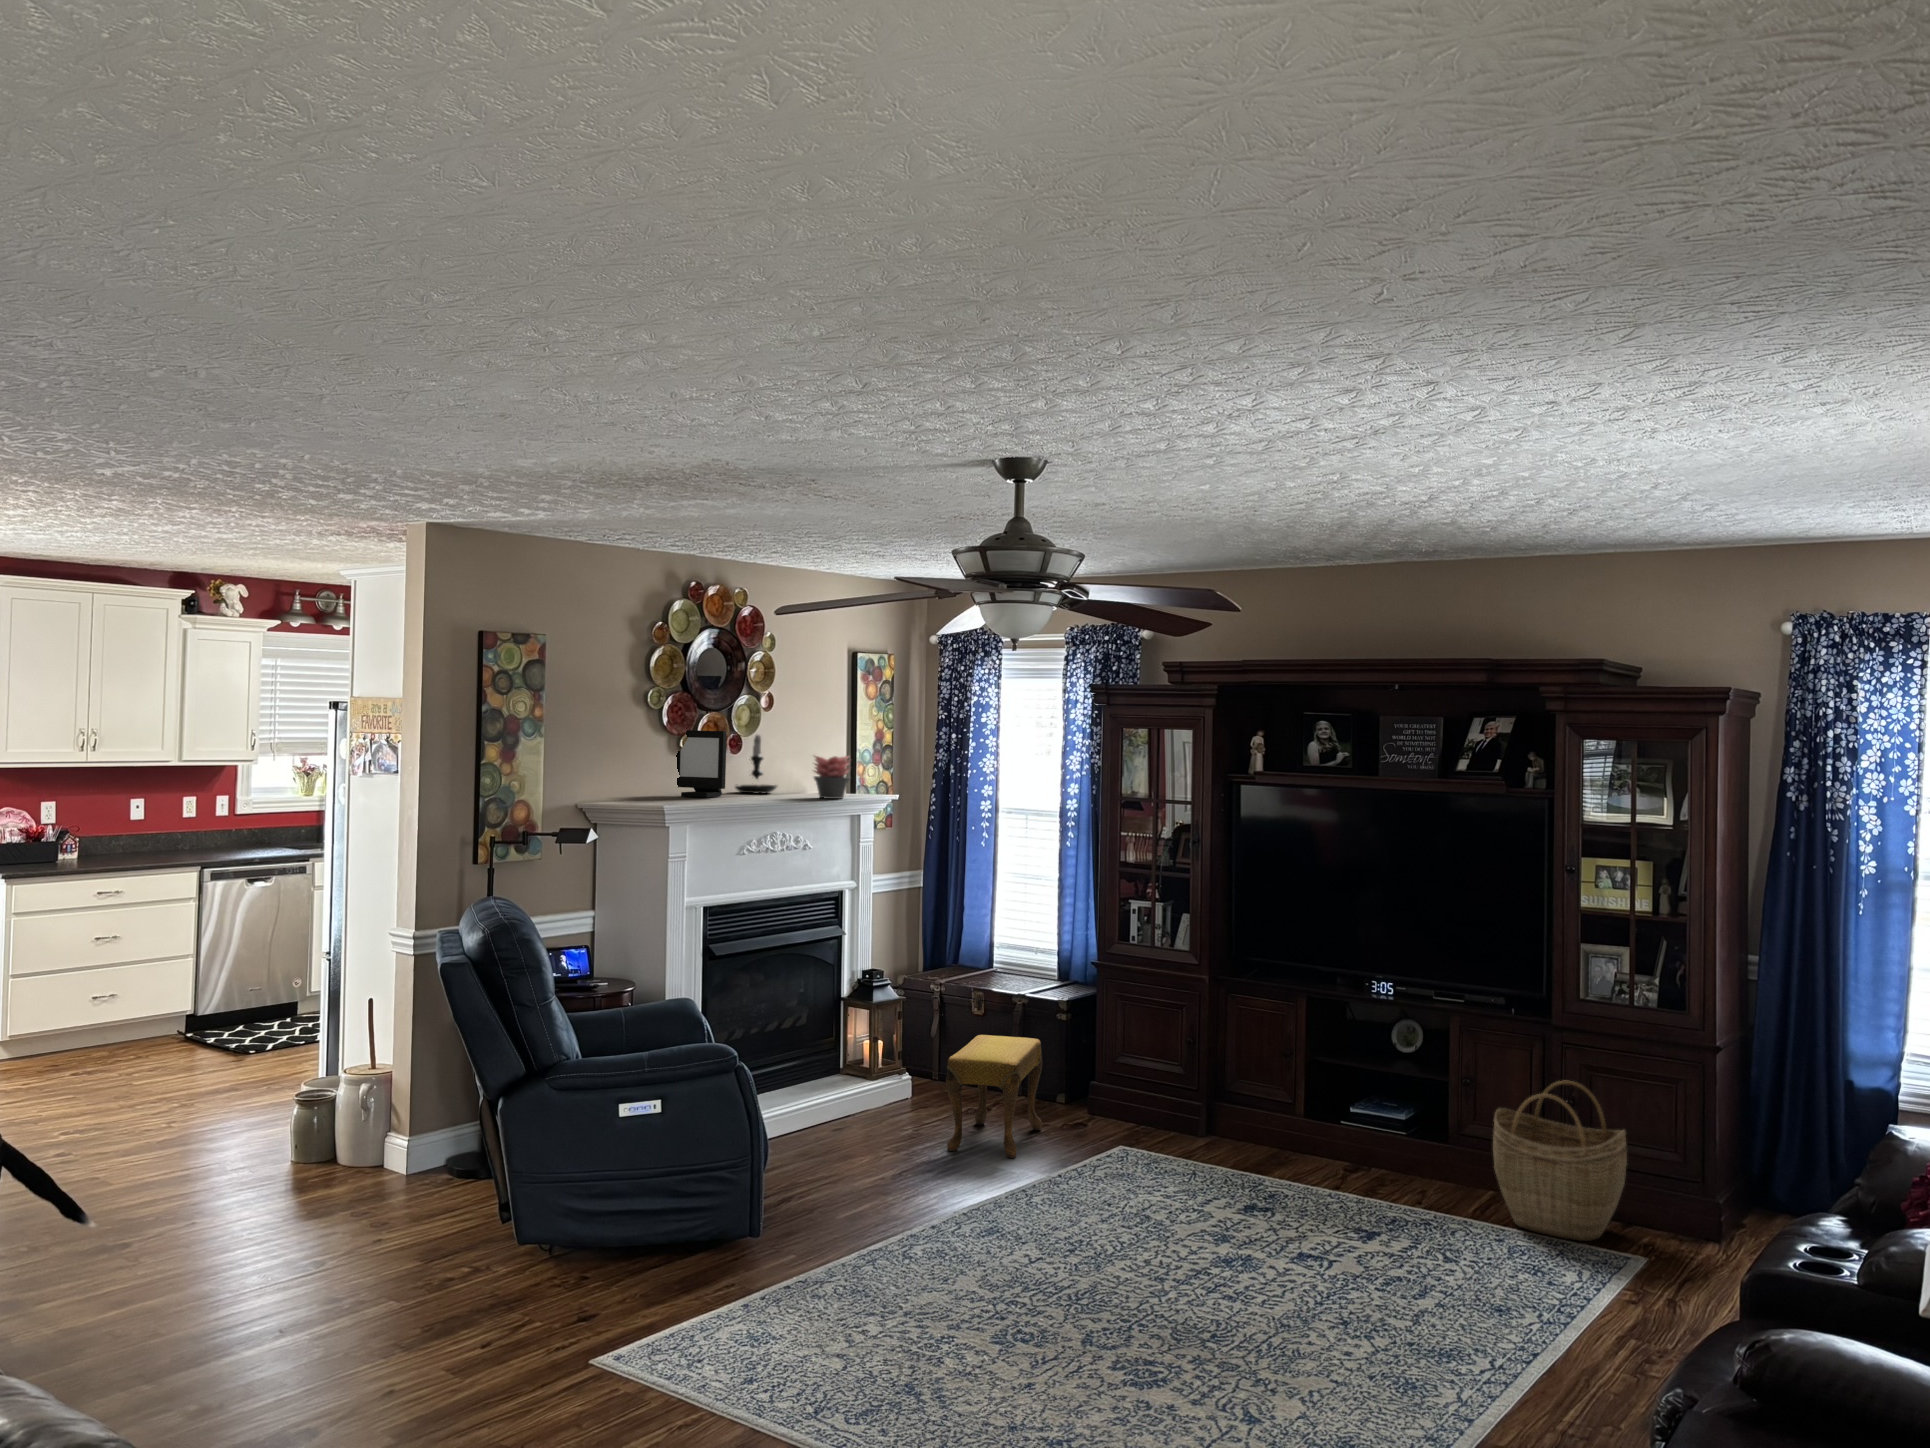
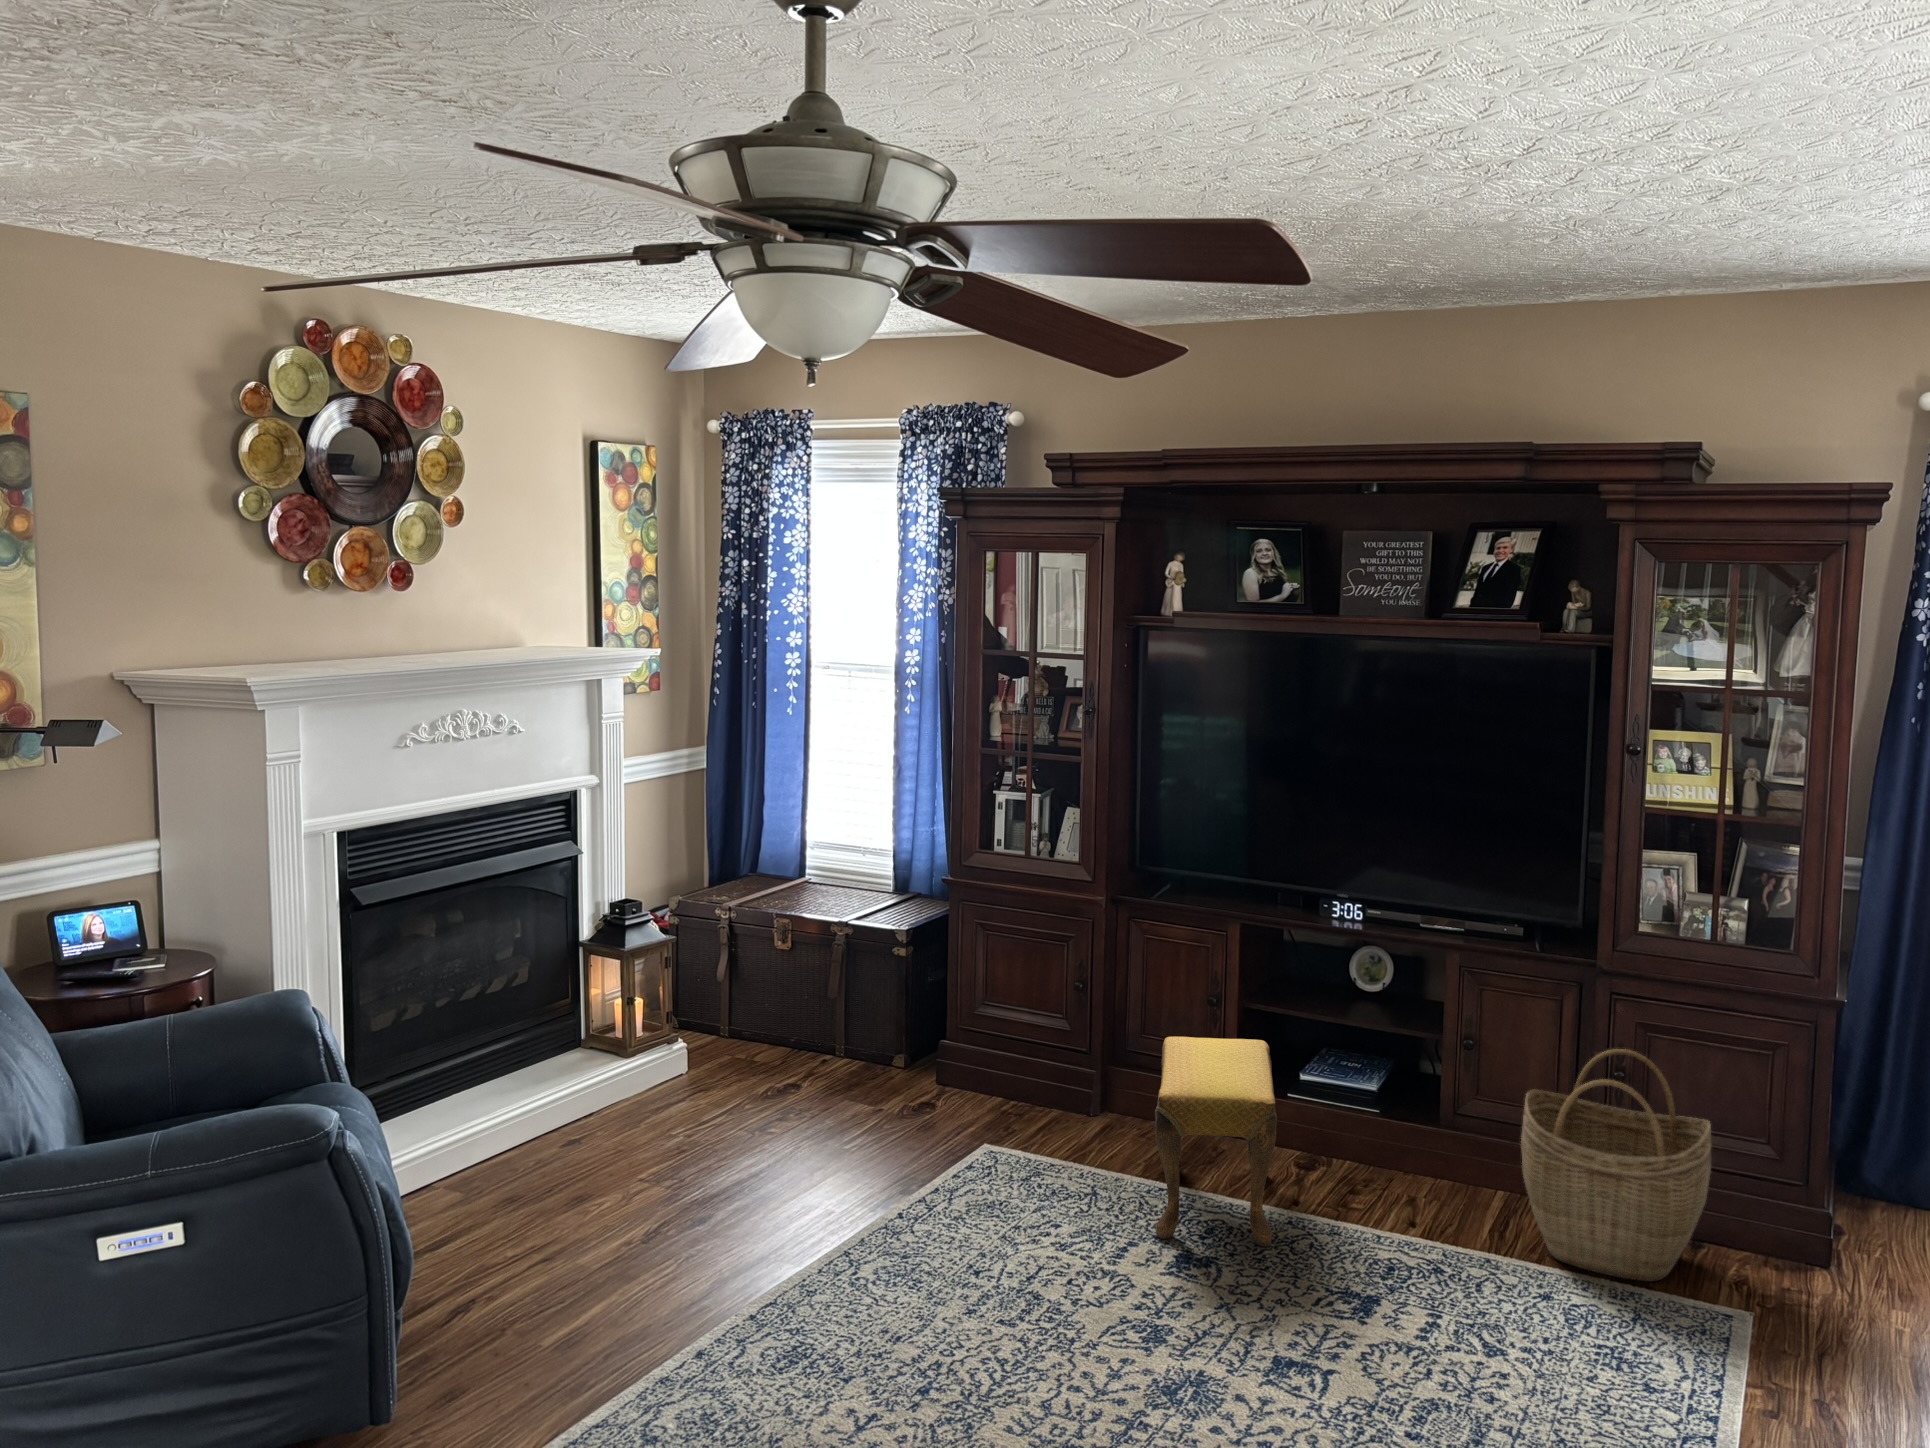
picture frame: present [676,730,727,797] -> none [289,557,378,661]
candle holder: present [735,735,777,794] -> none [404,557,475,651]
succulent plant: present [814,756,850,799] -> none [522,593,582,658]
footstool: present [946,1035,1042,1158] -> present [1155,1037,1277,1247]

